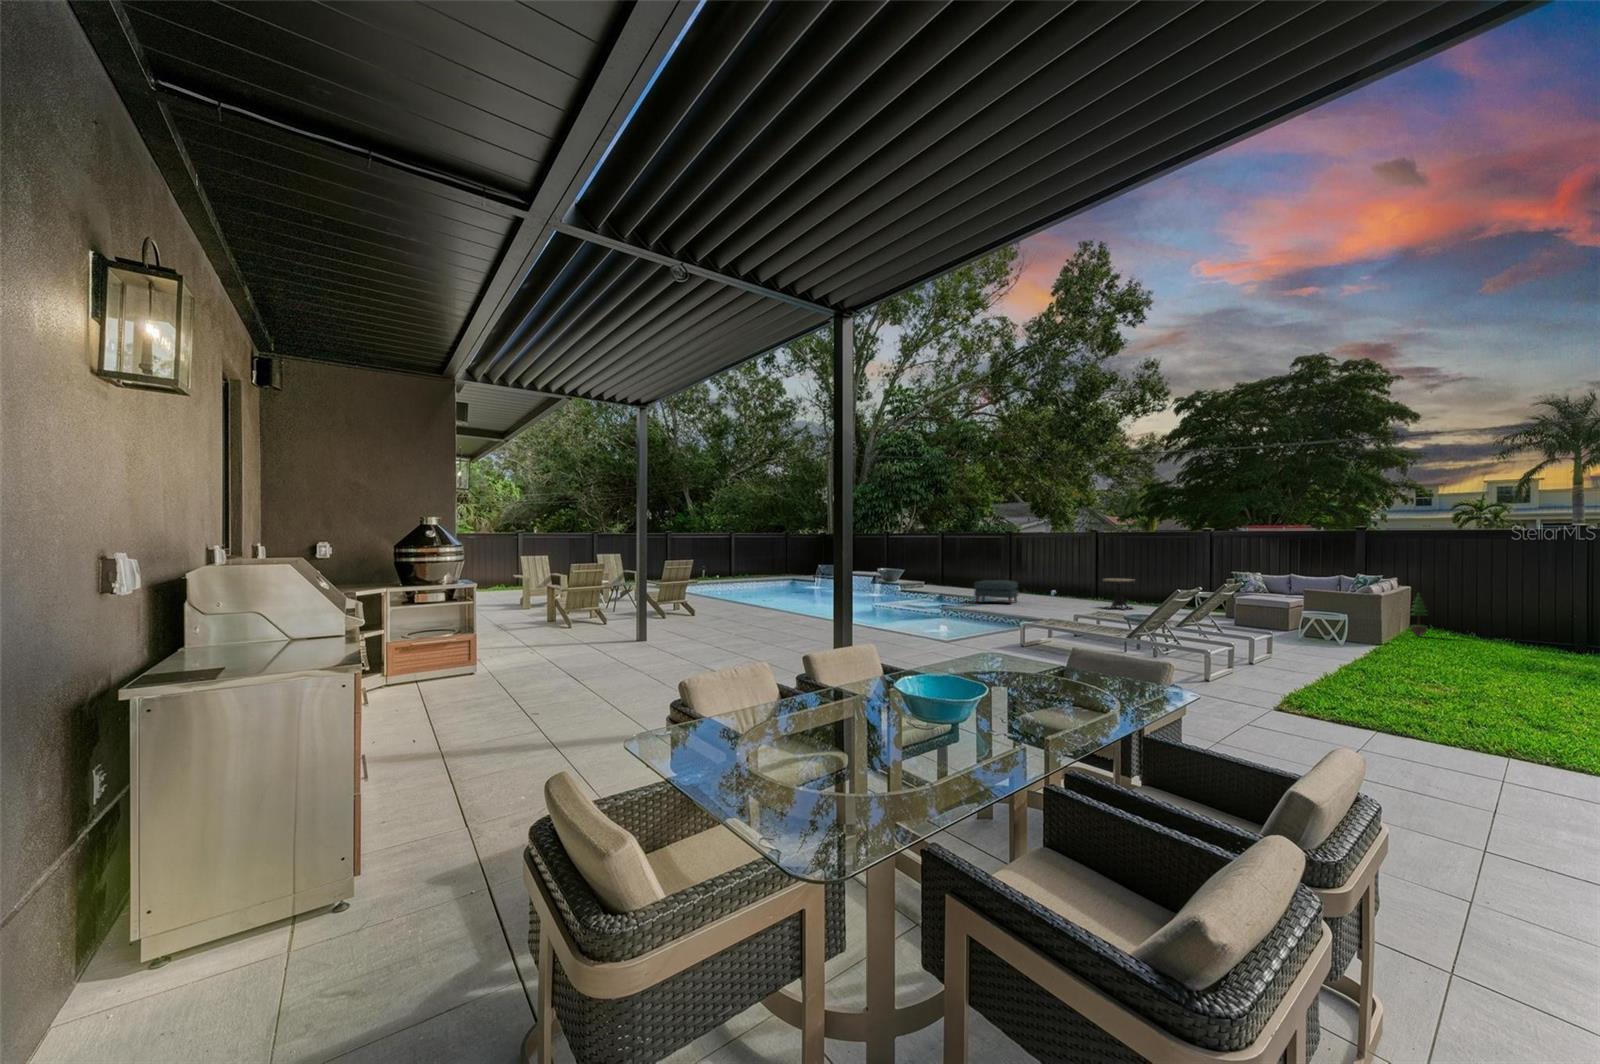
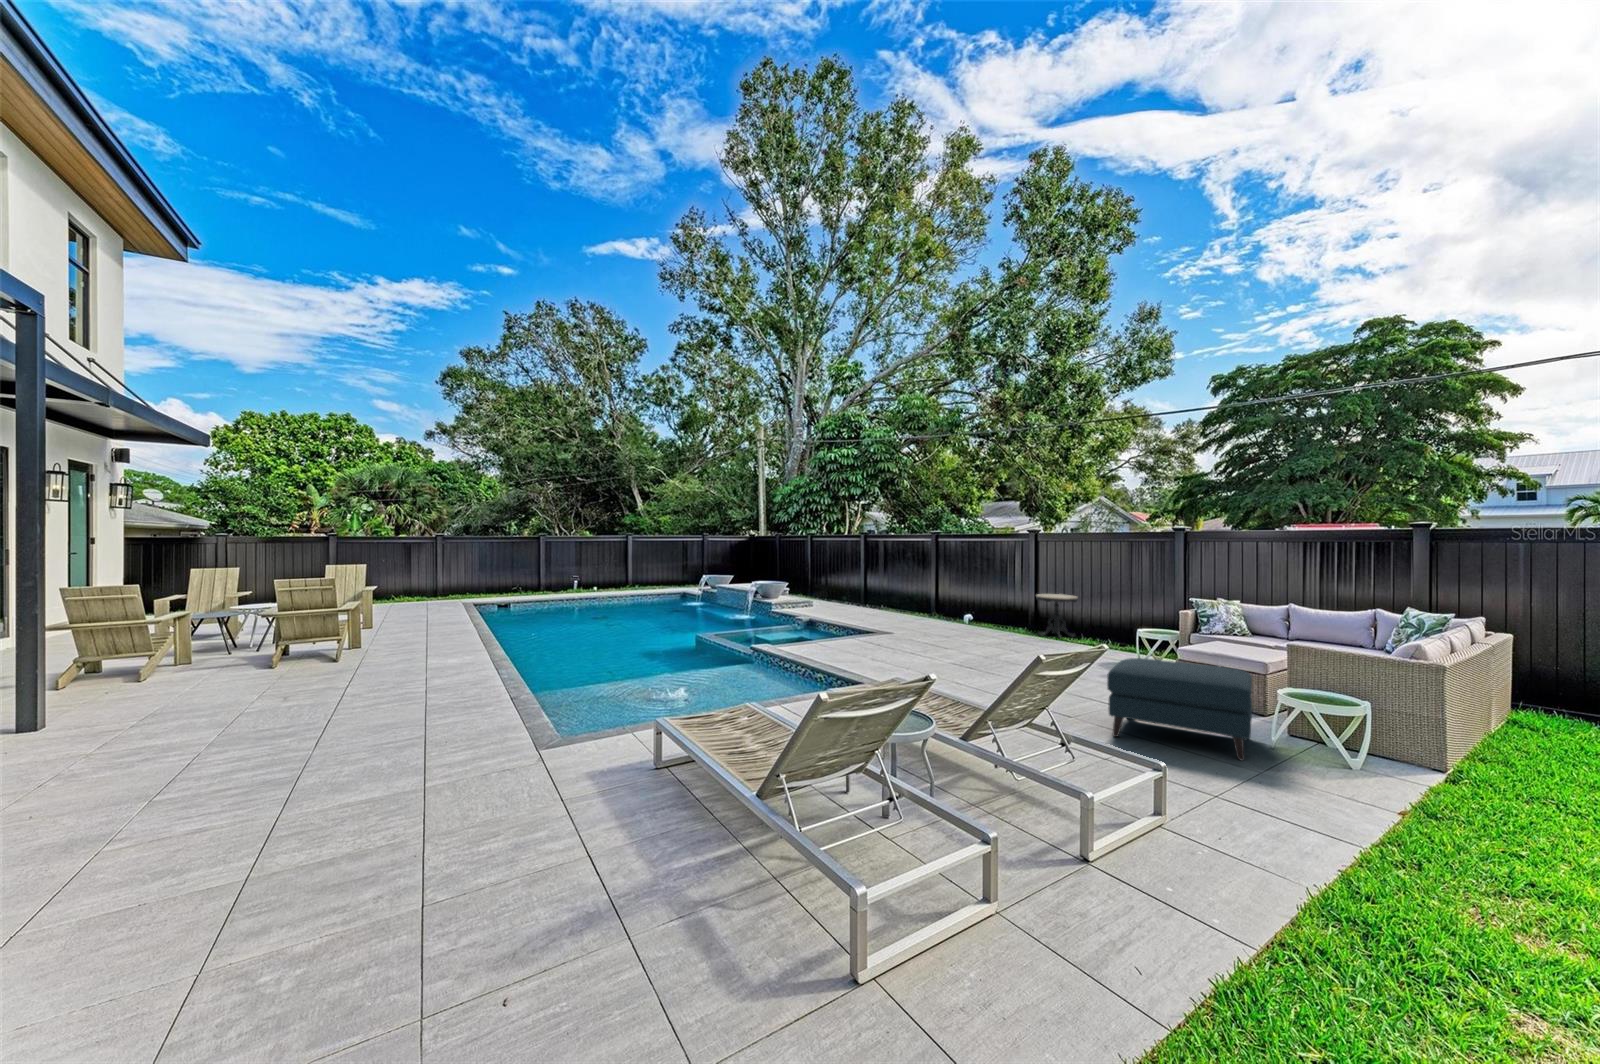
ottoman: present [974,580,1018,604] -> present [1107,658,1252,761]
potted tree: present [1410,593,1427,636] -> none [1506,655,1552,740]

